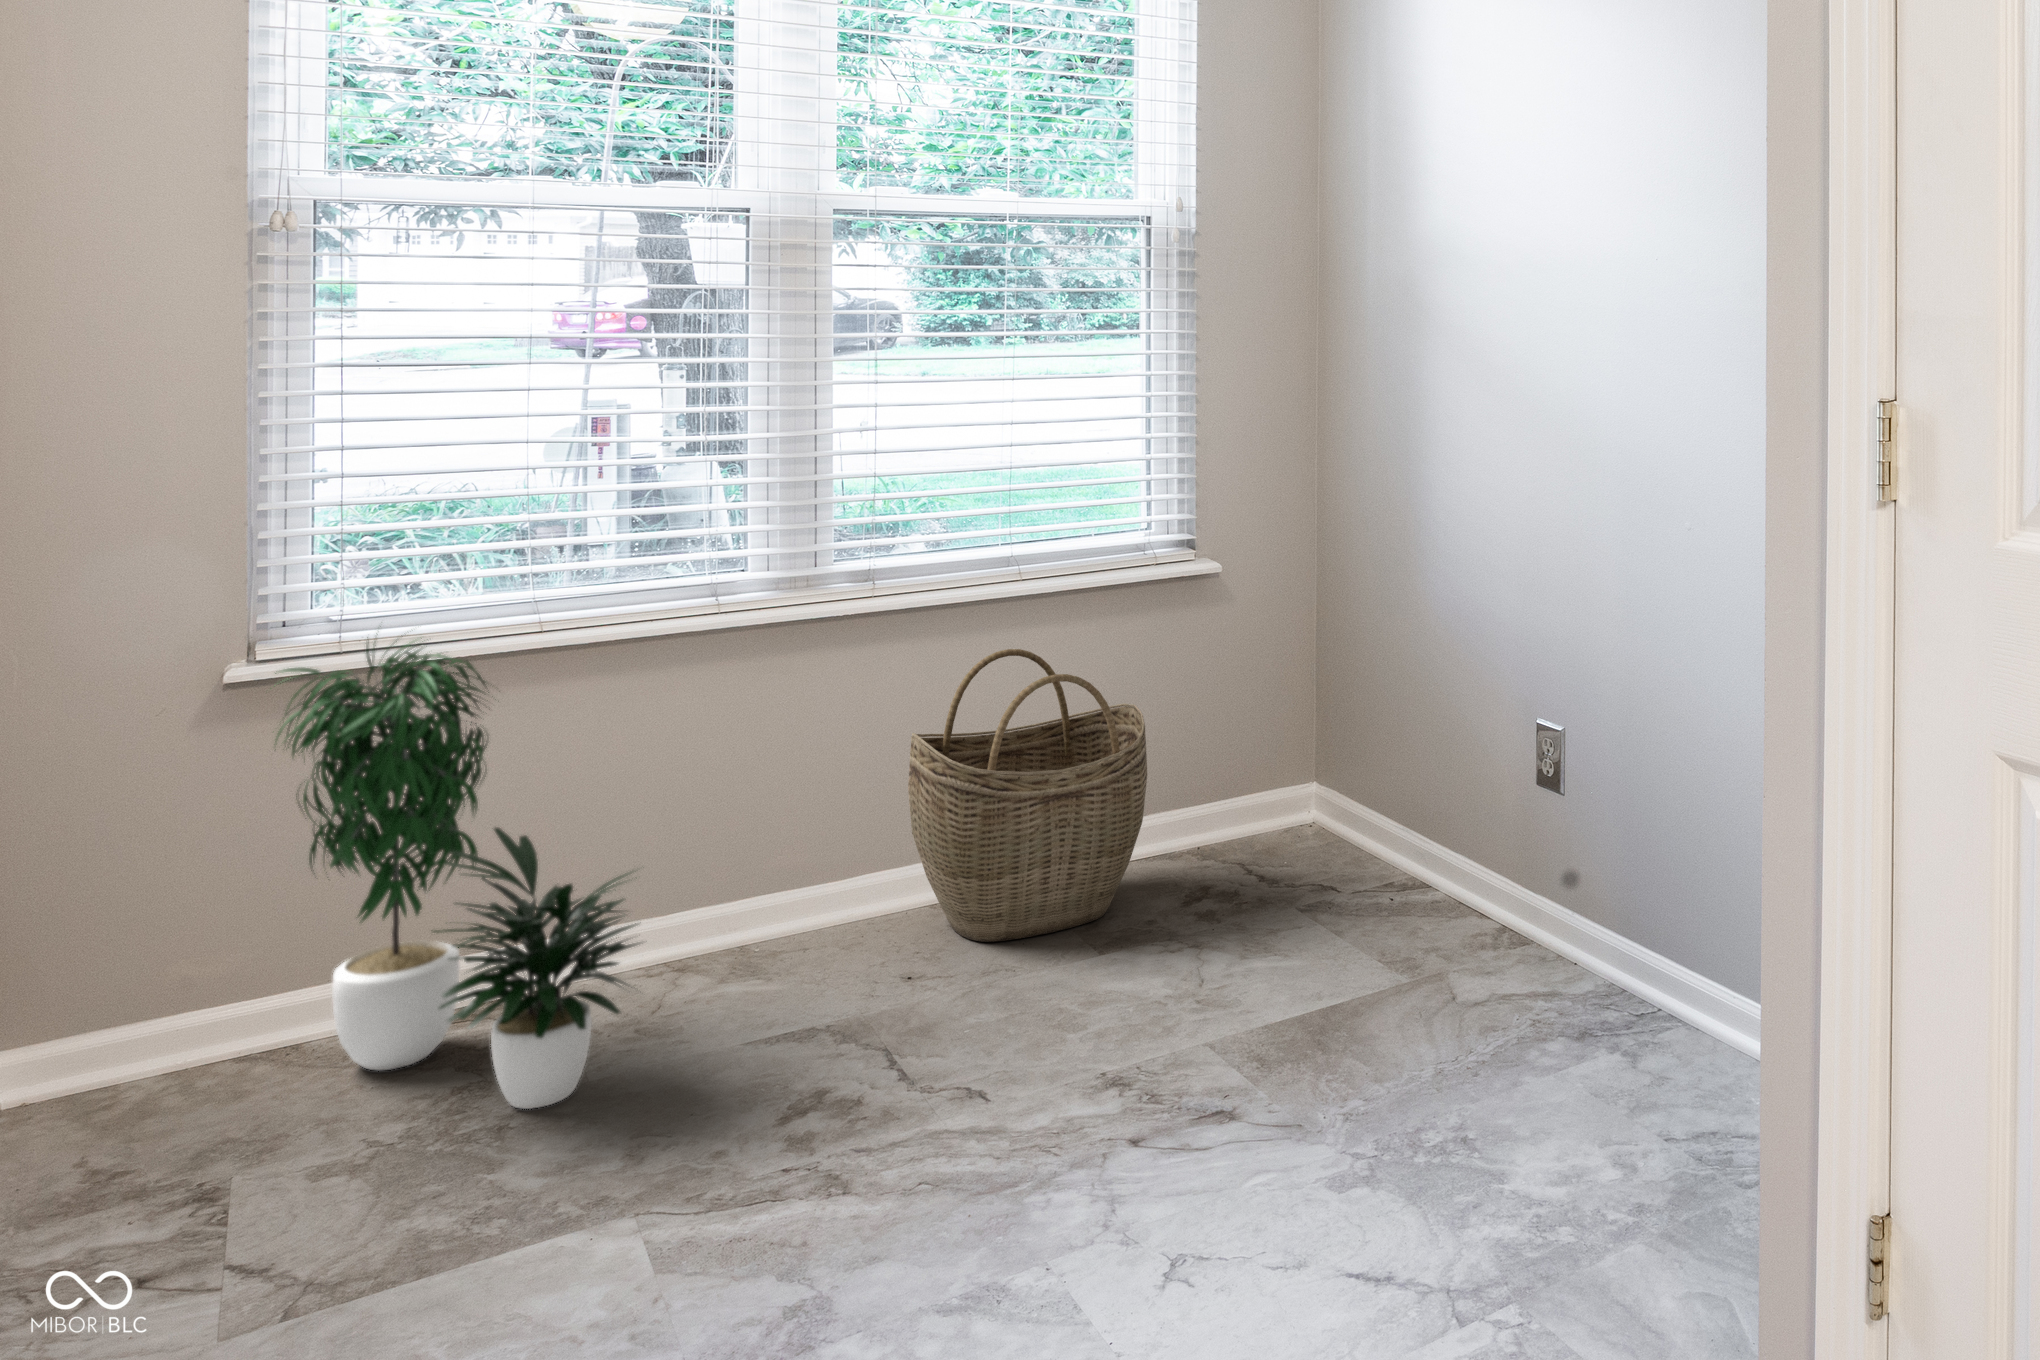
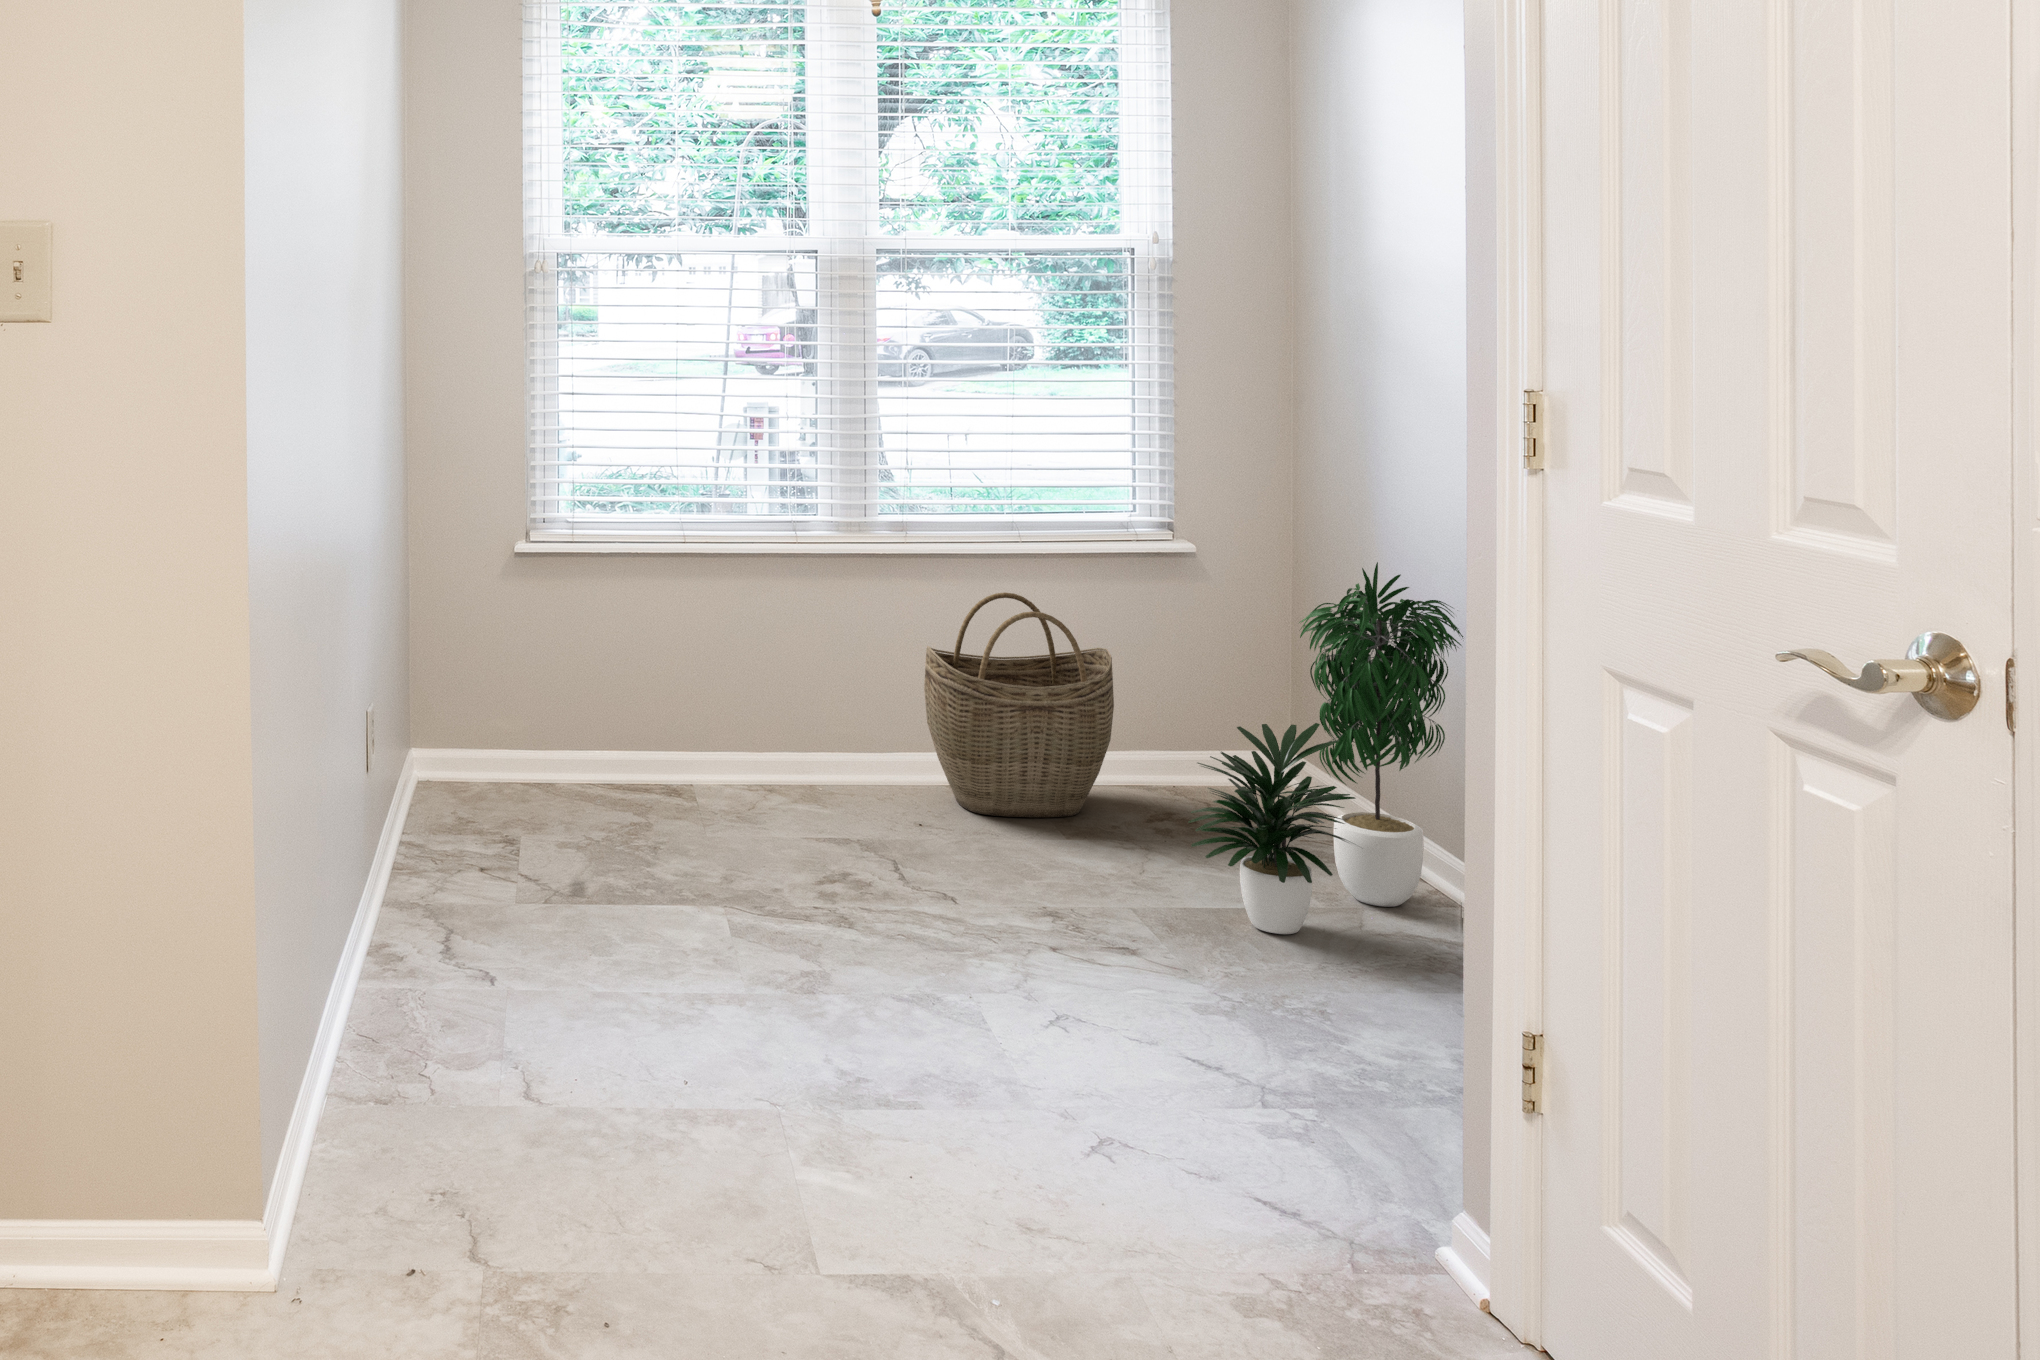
potted plant: present [275,637,639,1109] -> present [1188,562,1463,934]

